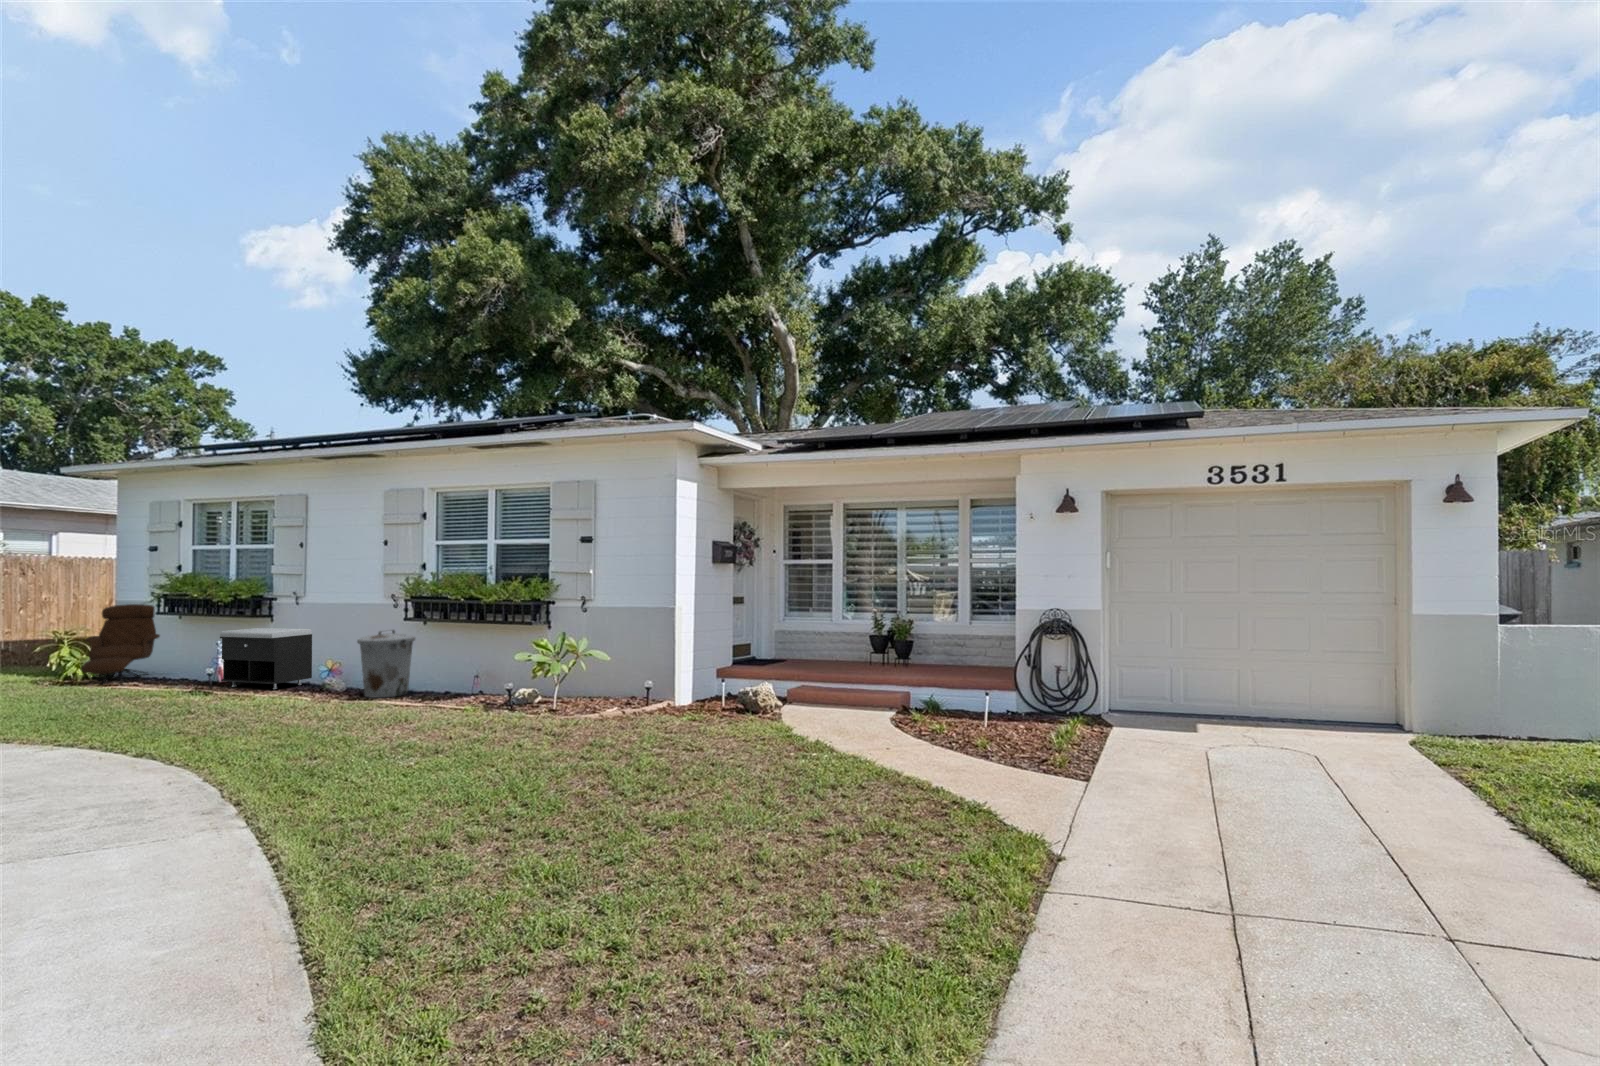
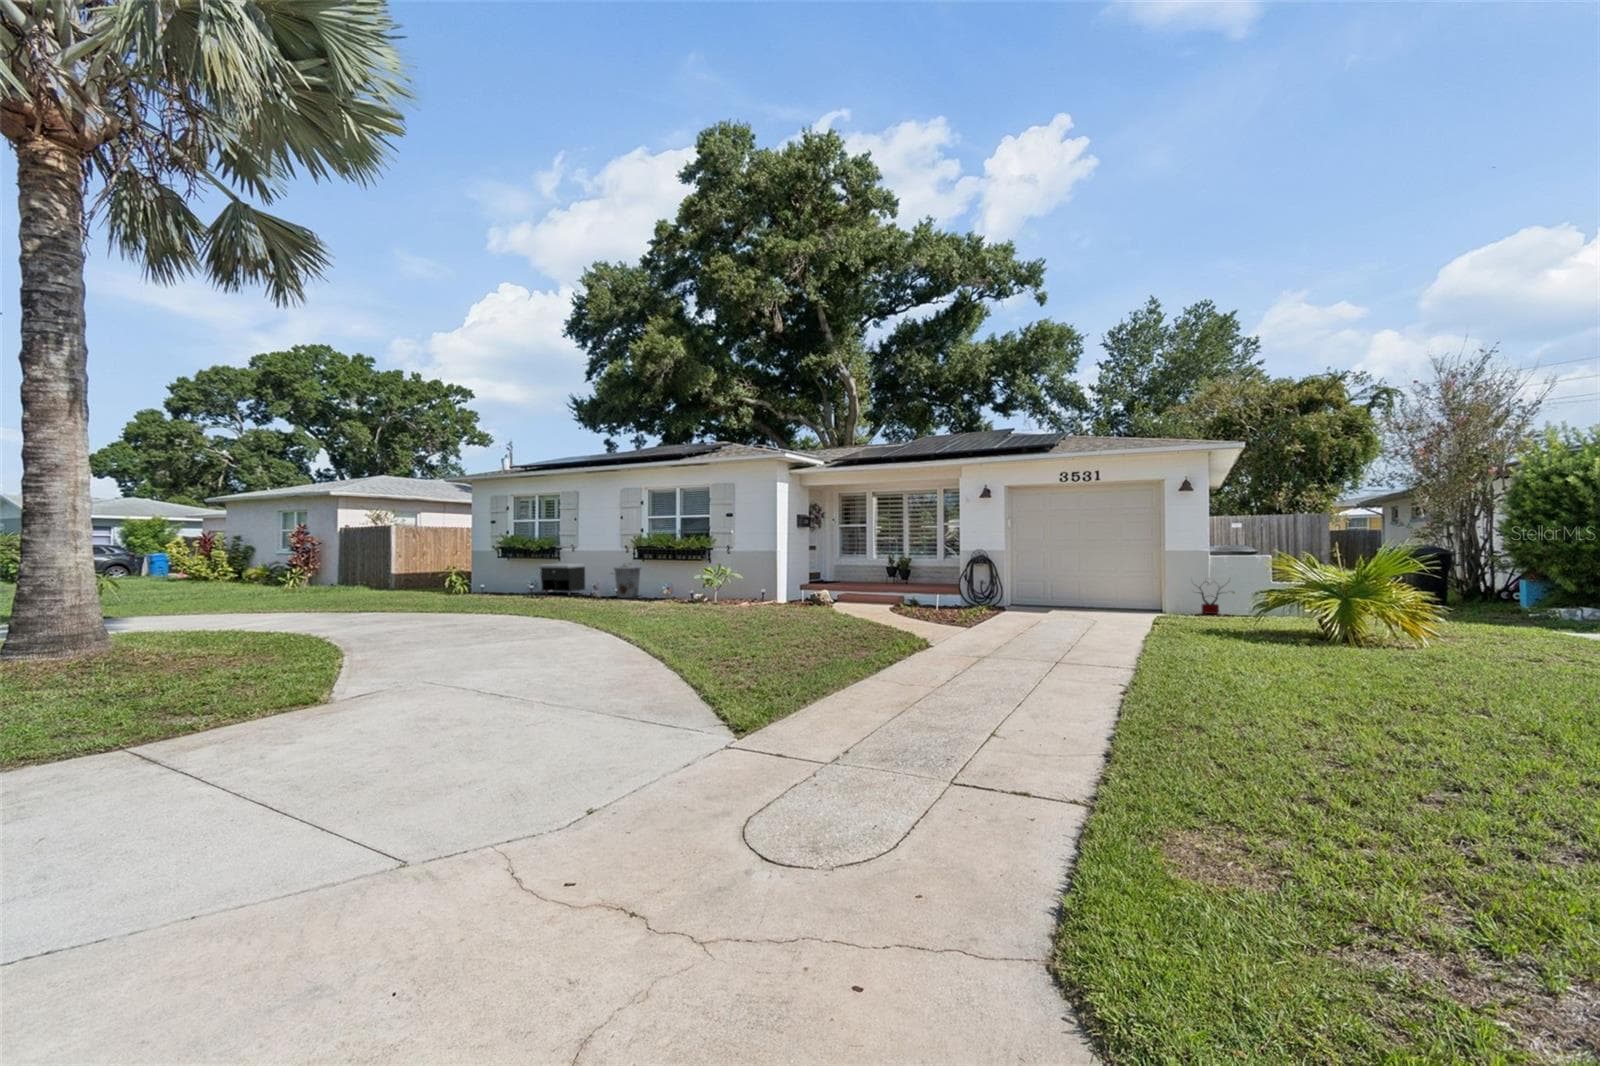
lounge chair: present [82,604,160,684] -> none [466,552,501,593]
decorative plant: none [1475,667,1586,742] -> present [1199,581,1234,614]

